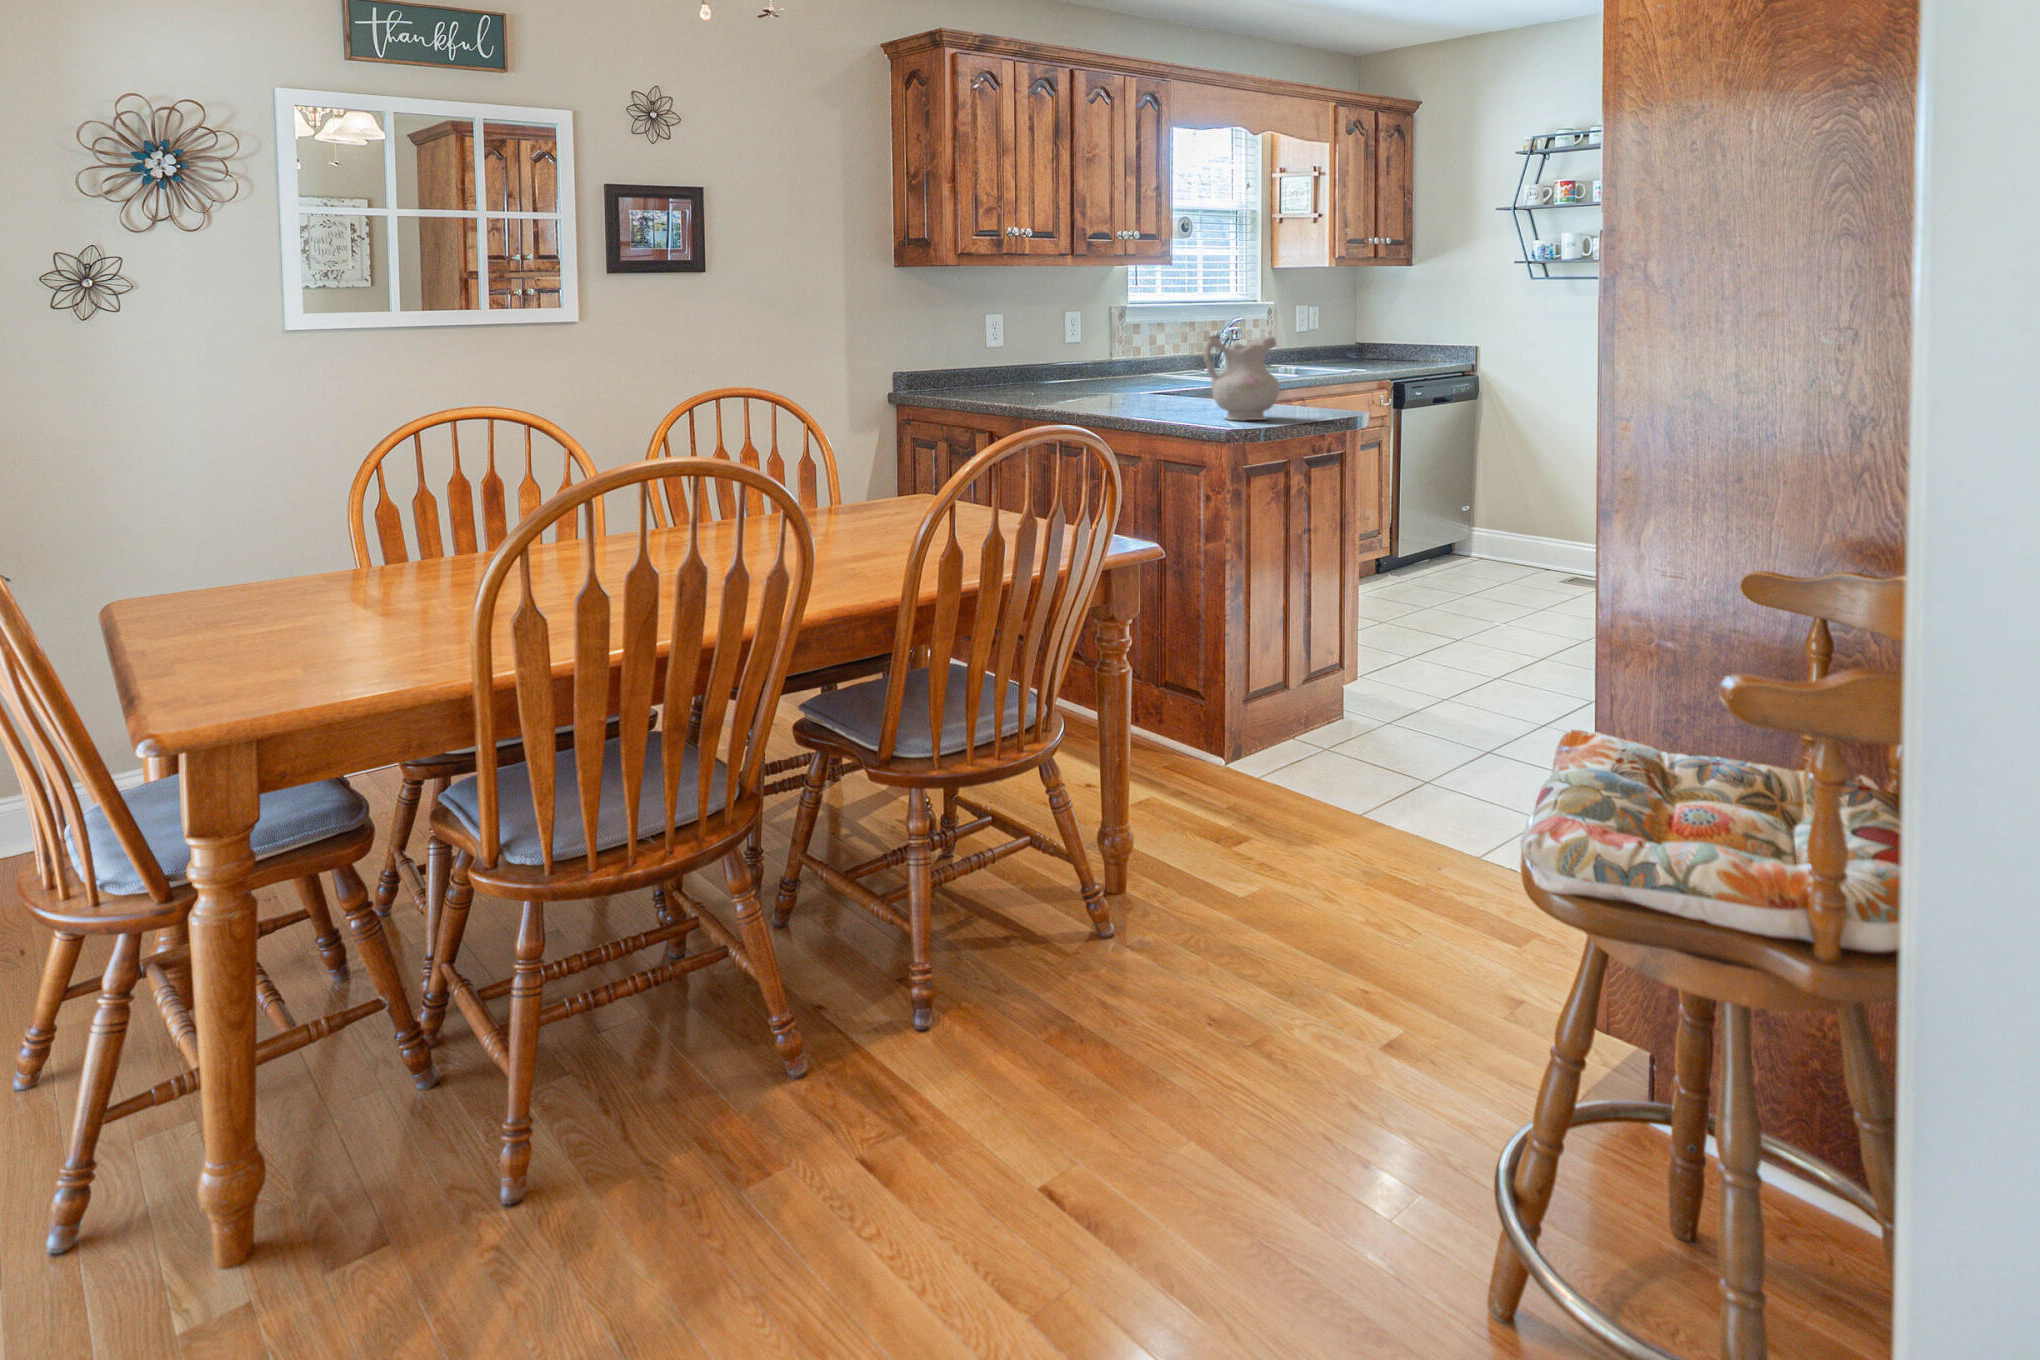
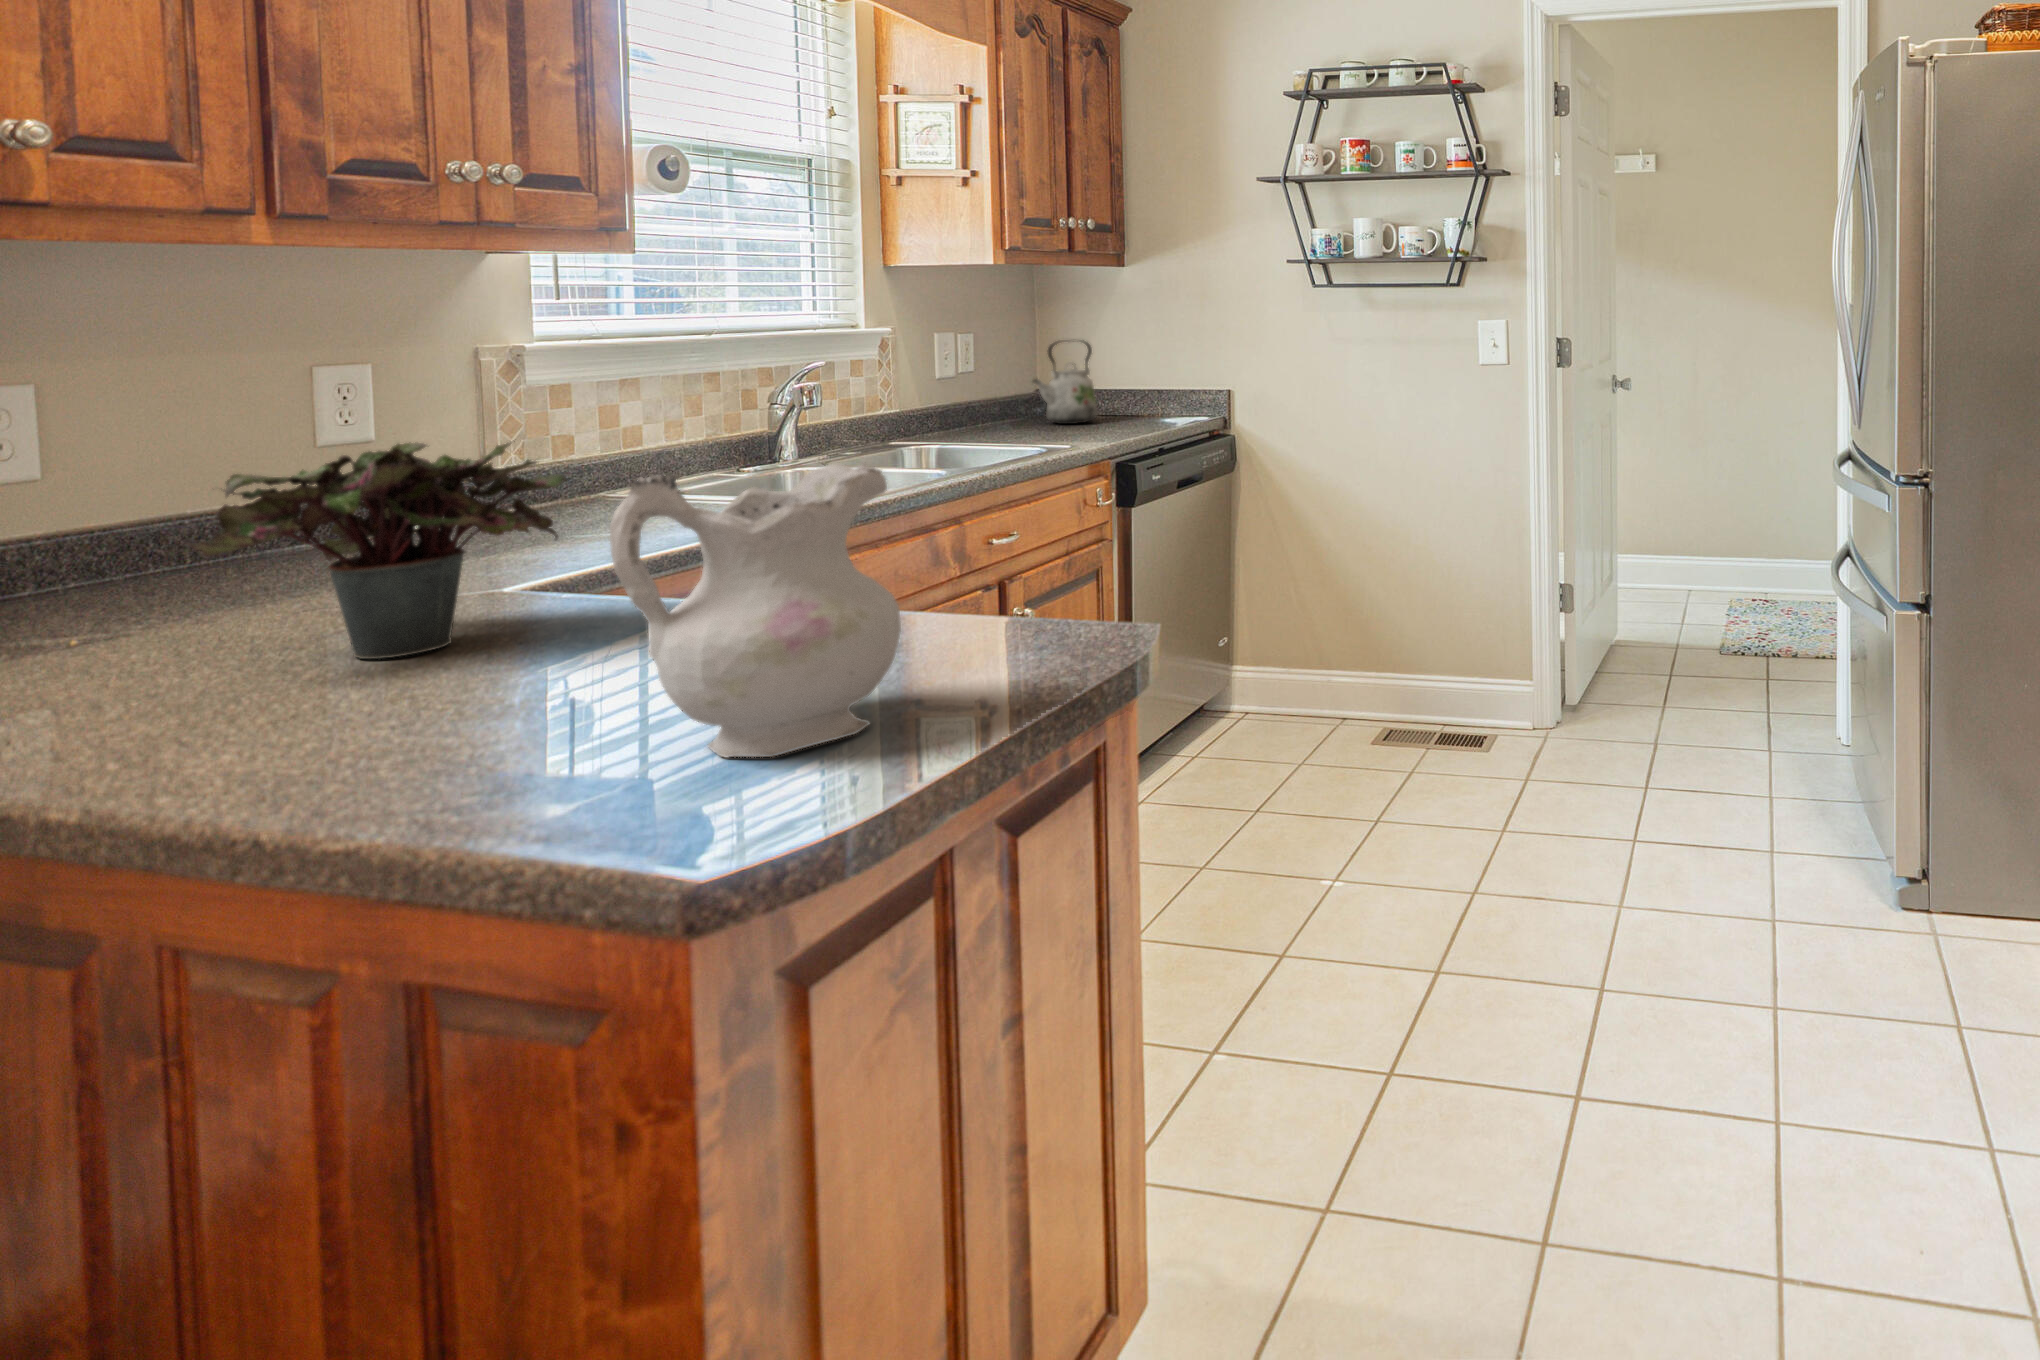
kettle: none [1351,313,1391,365] -> present [1033,340,1097,424]
potted plant: none [1079,333,1170,401] -> present [187,440,567,659]

